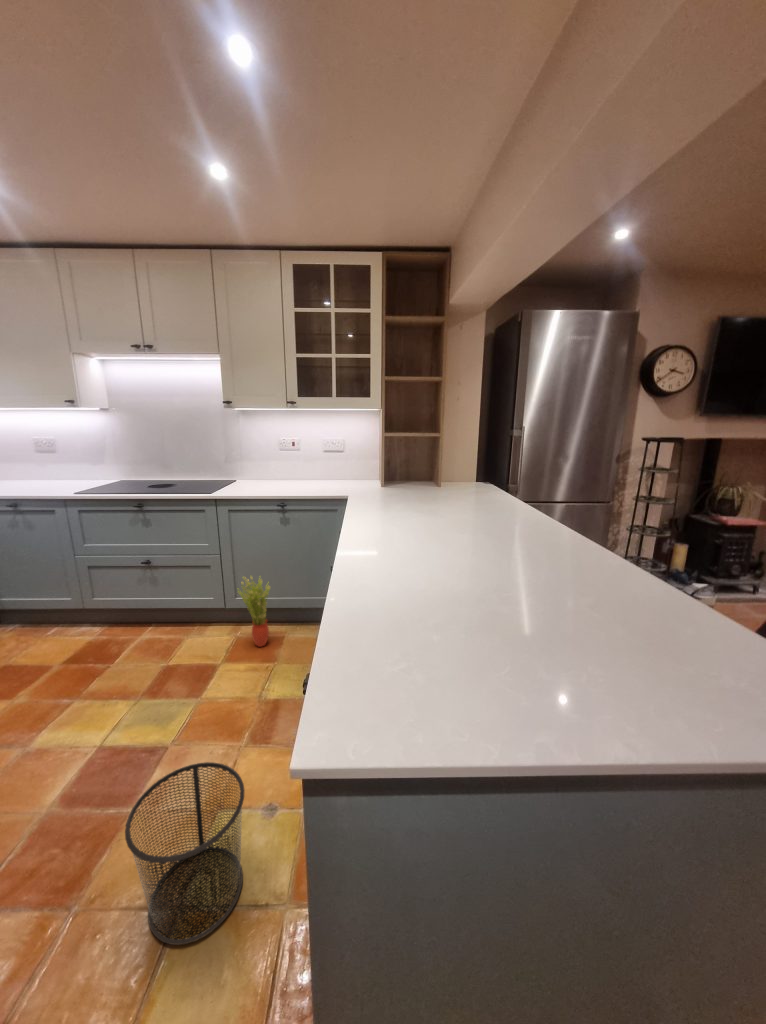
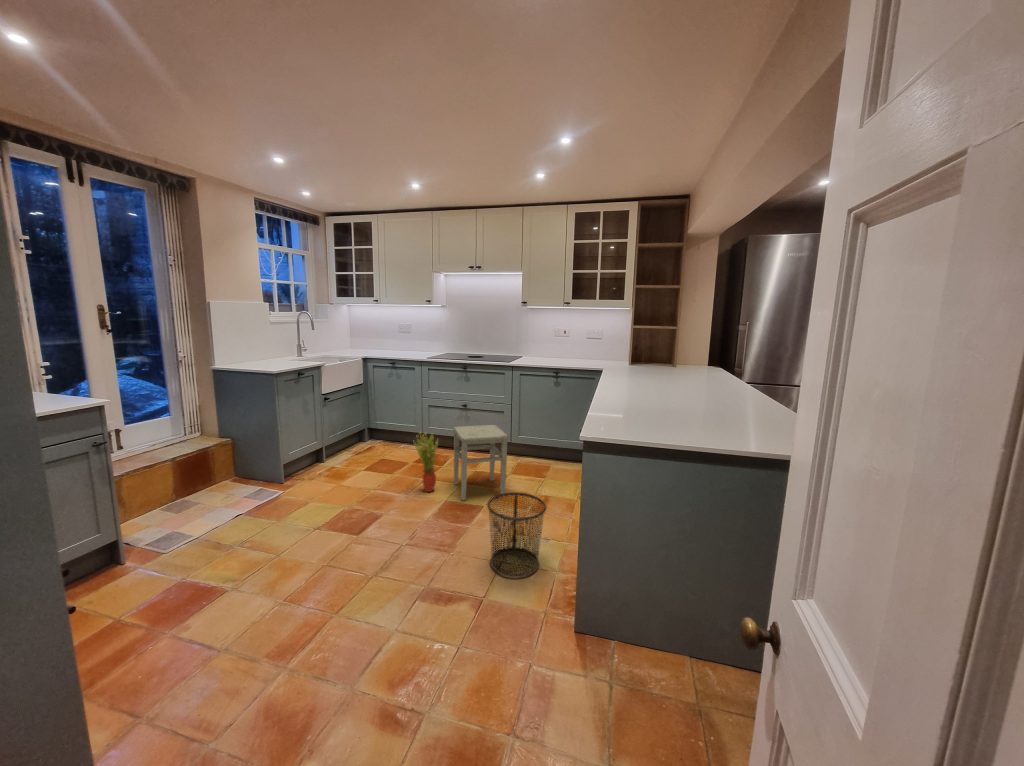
potted plant: present [238,577,270,647] -> present [414,432,438,492]
stool: none [108,601,206,743] -> present [453,425,509,500]

